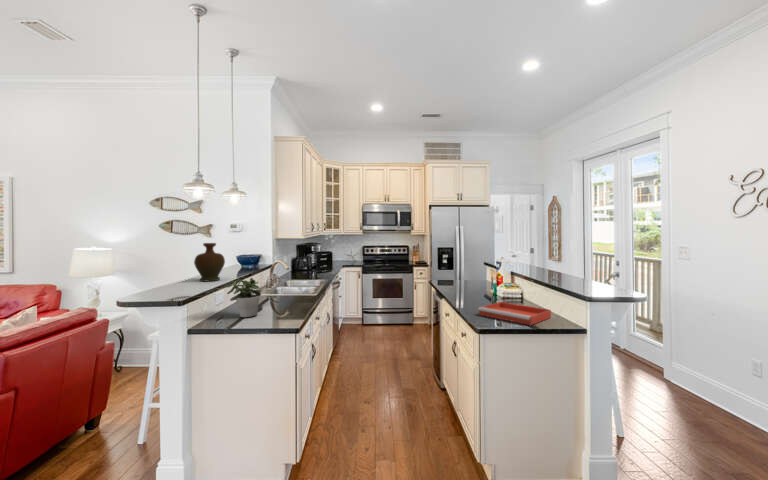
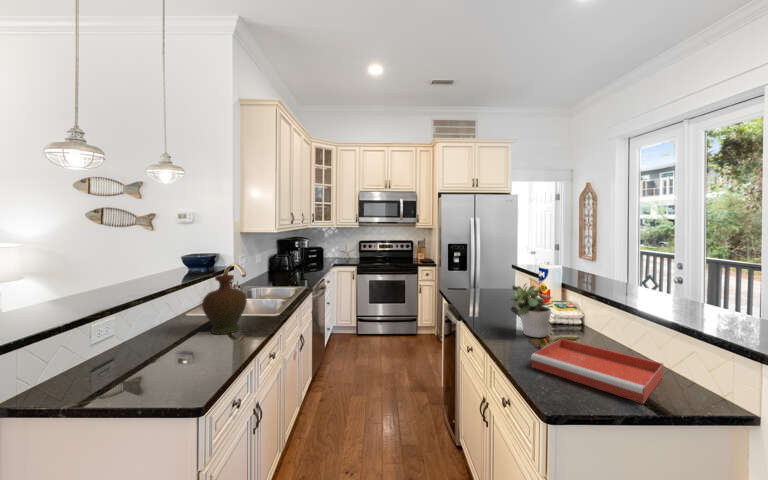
decorative vase: present [194,243,225,281] -> present [202,275,247,334]
potted plant: present [226,278,261,317] -> present [511,283,552,337]

